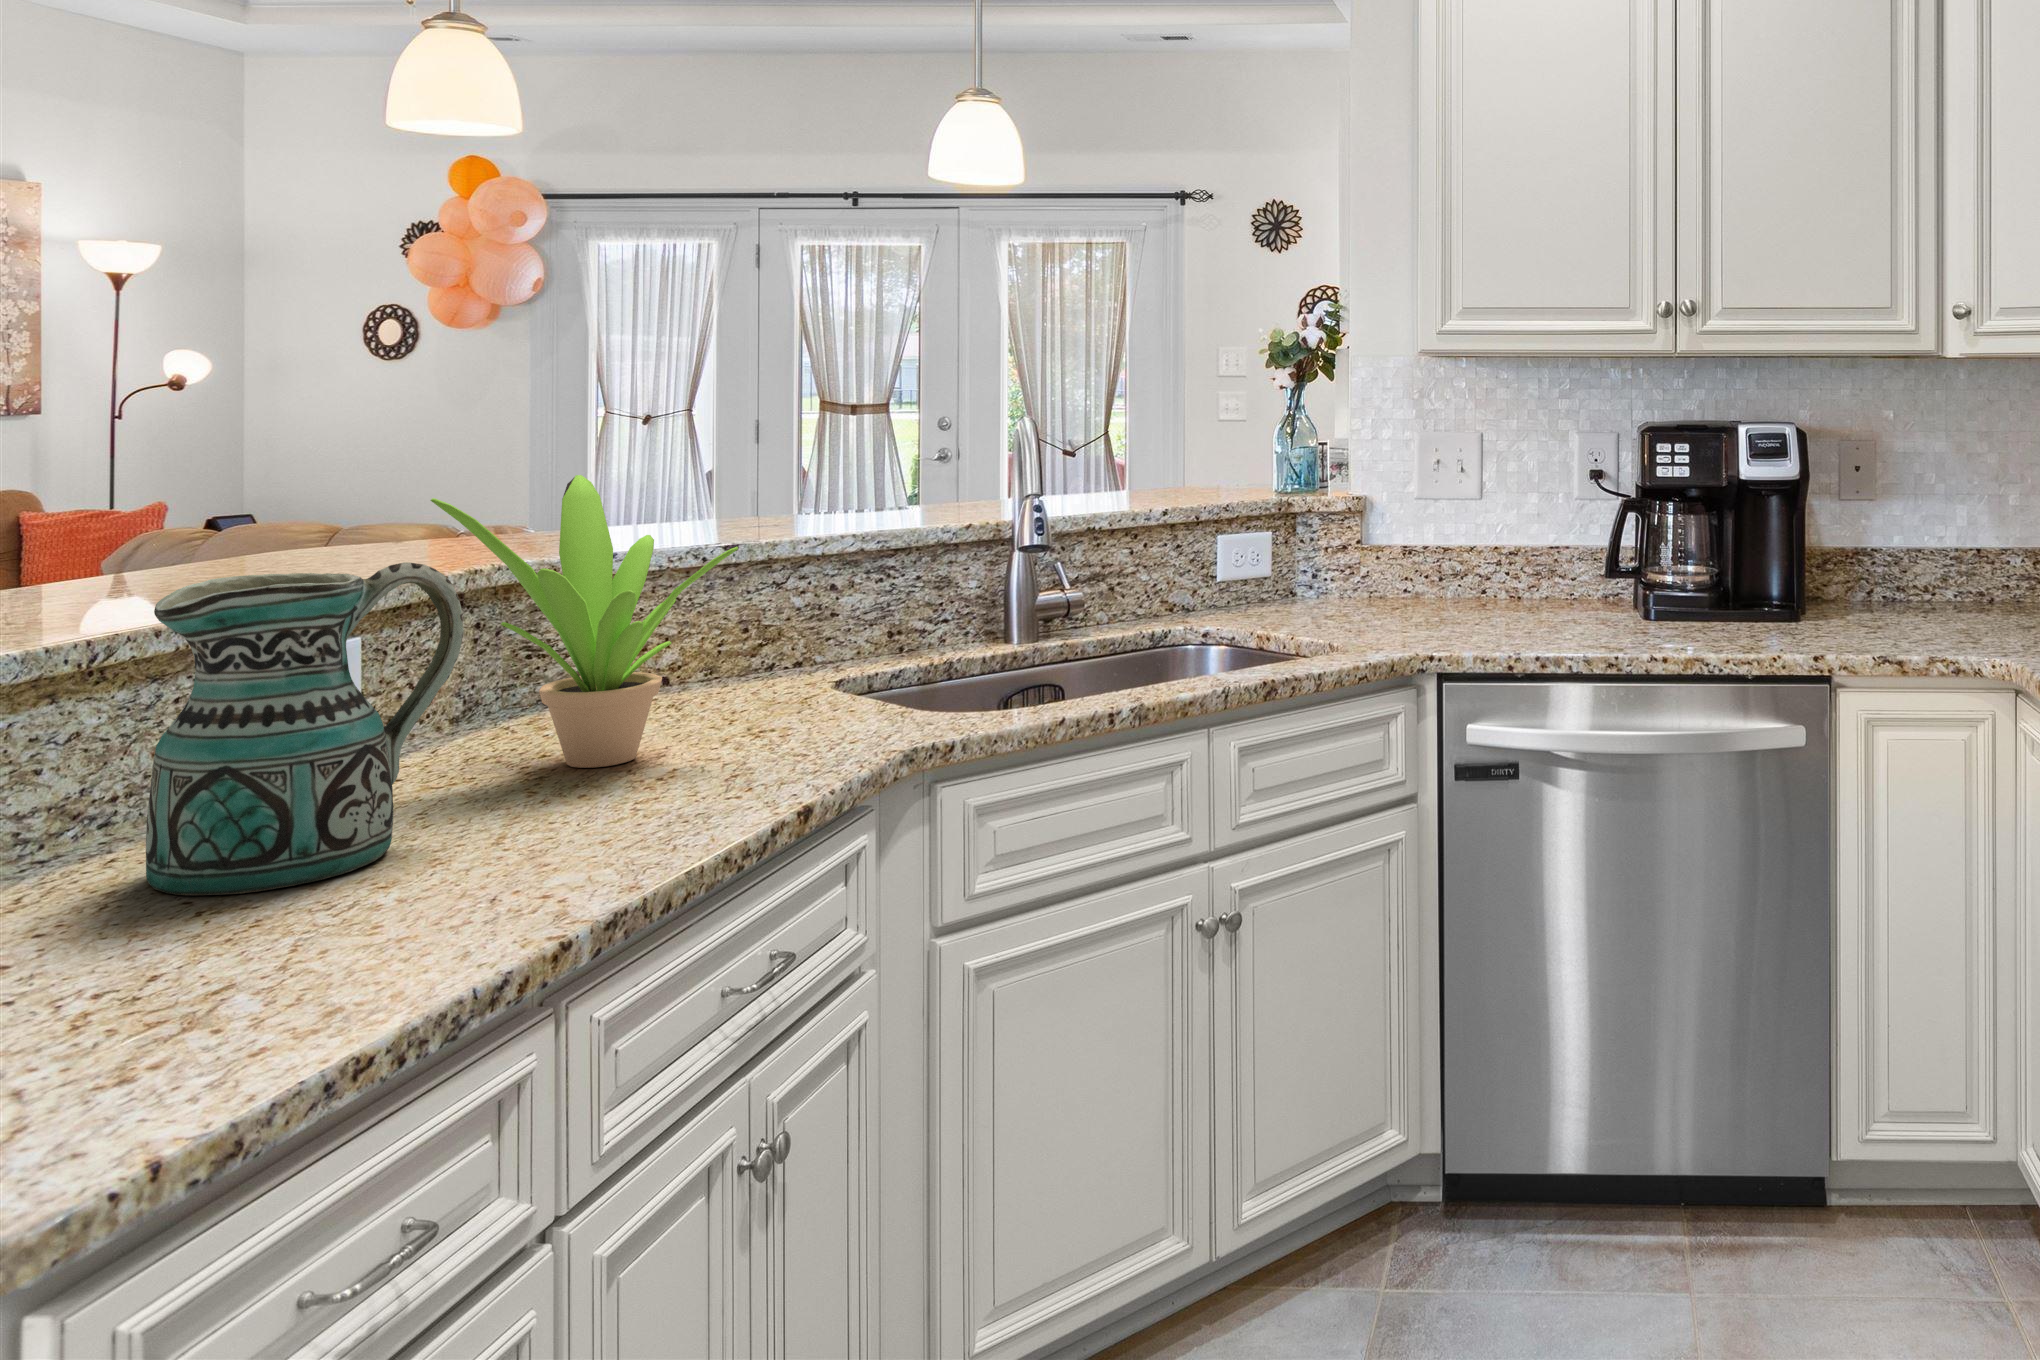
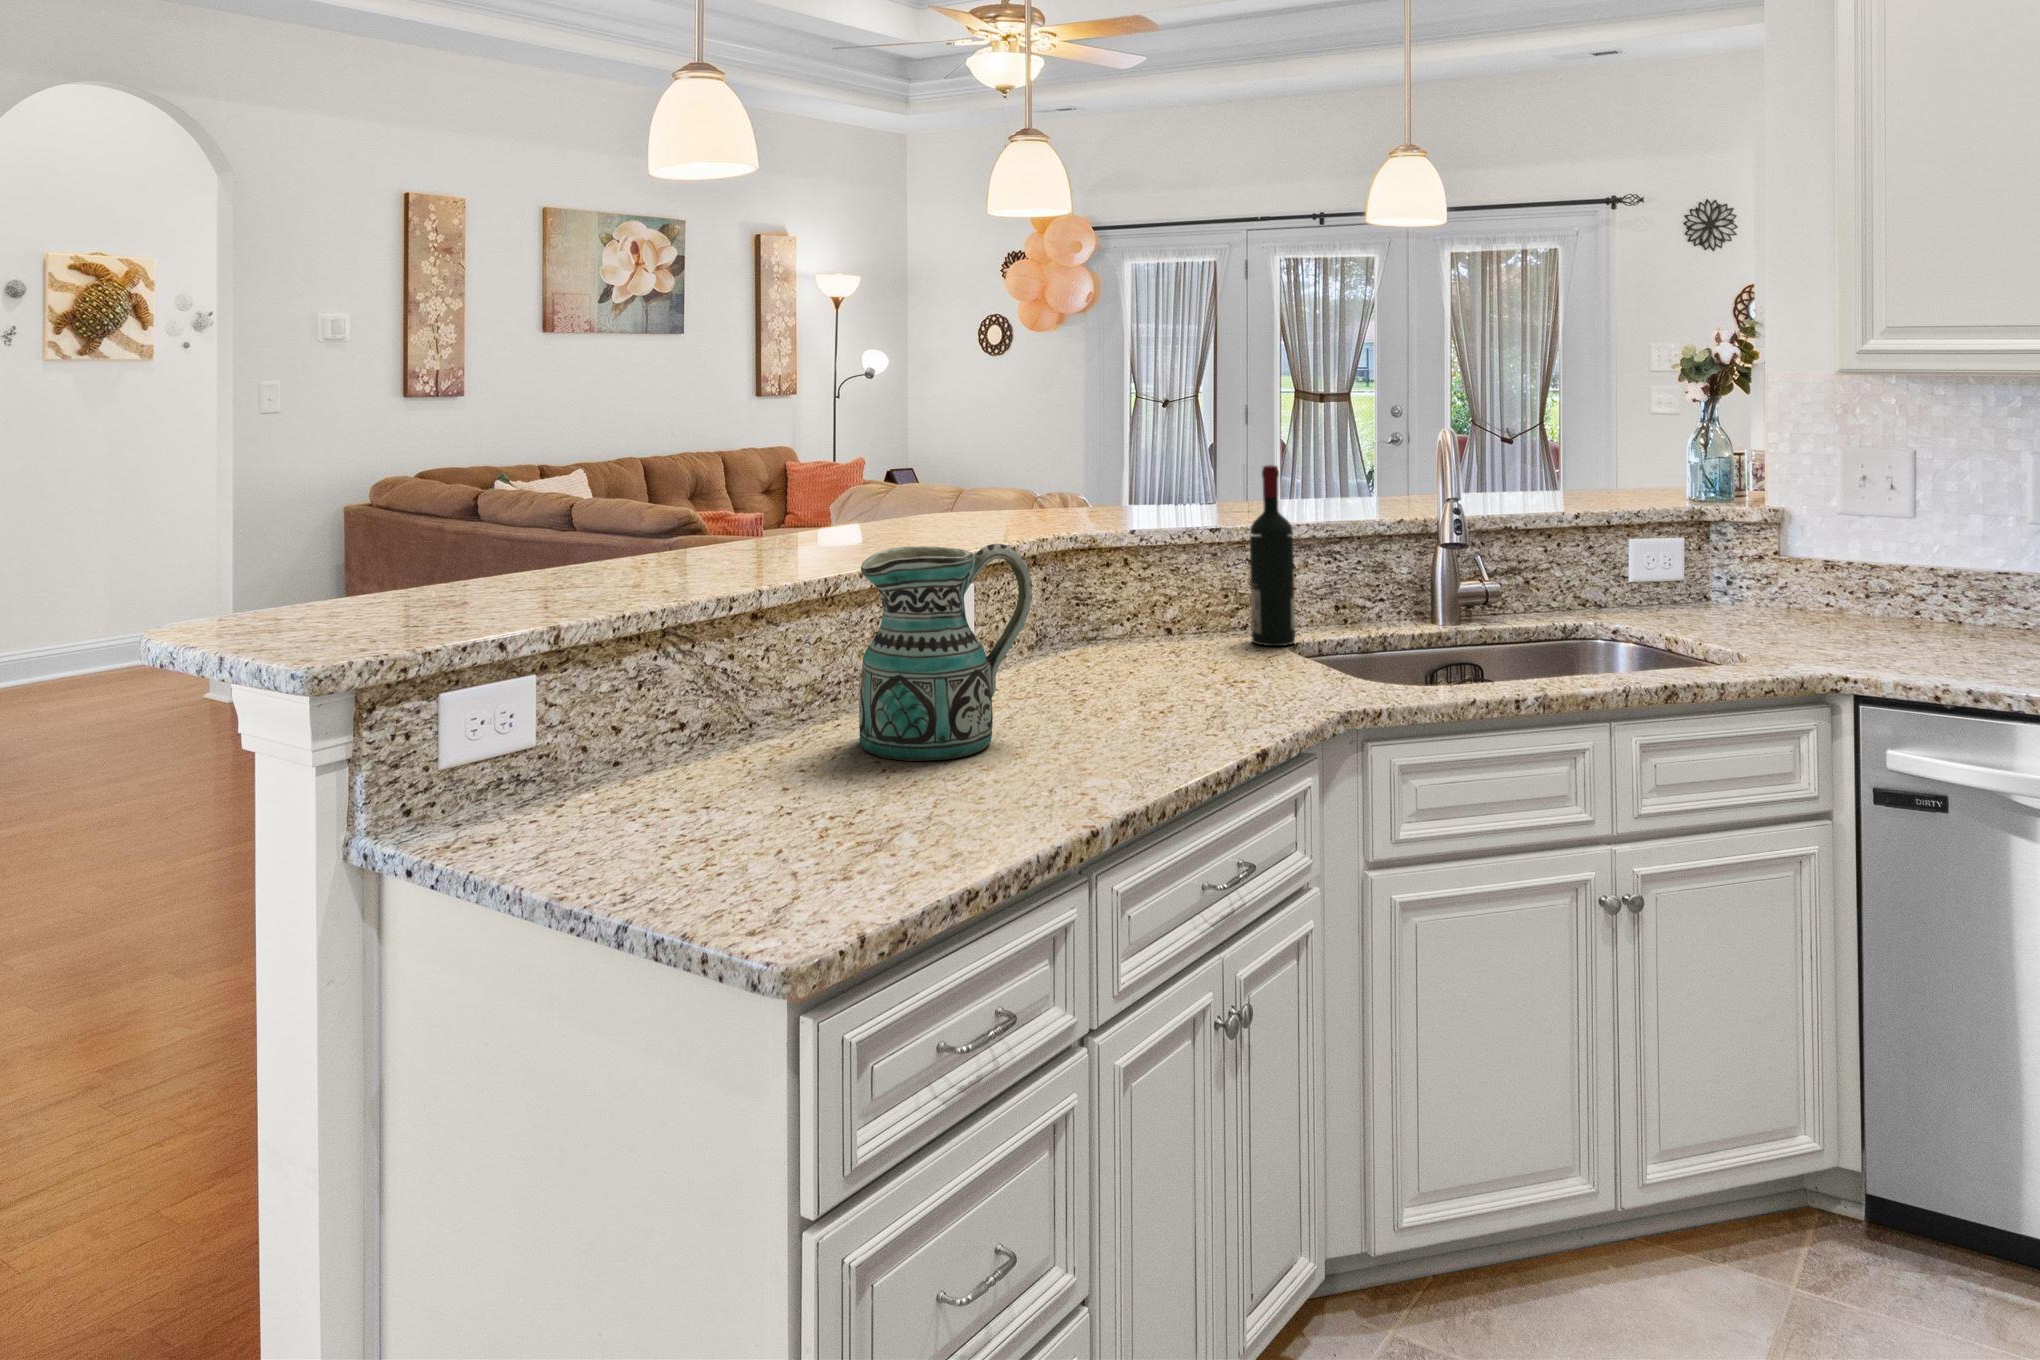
wine bottle: none [782,460,840,684] -> present [1250,465,1295,646]
potted plant: present [431,475,738,768] -> none [1012,476,1213,698]

